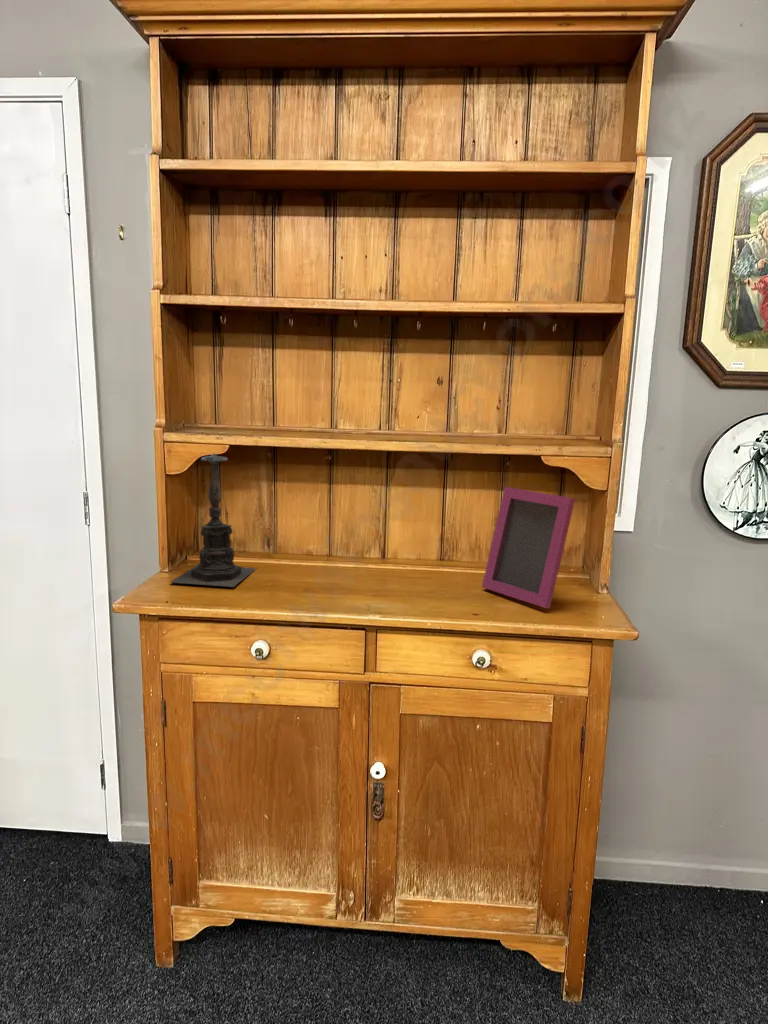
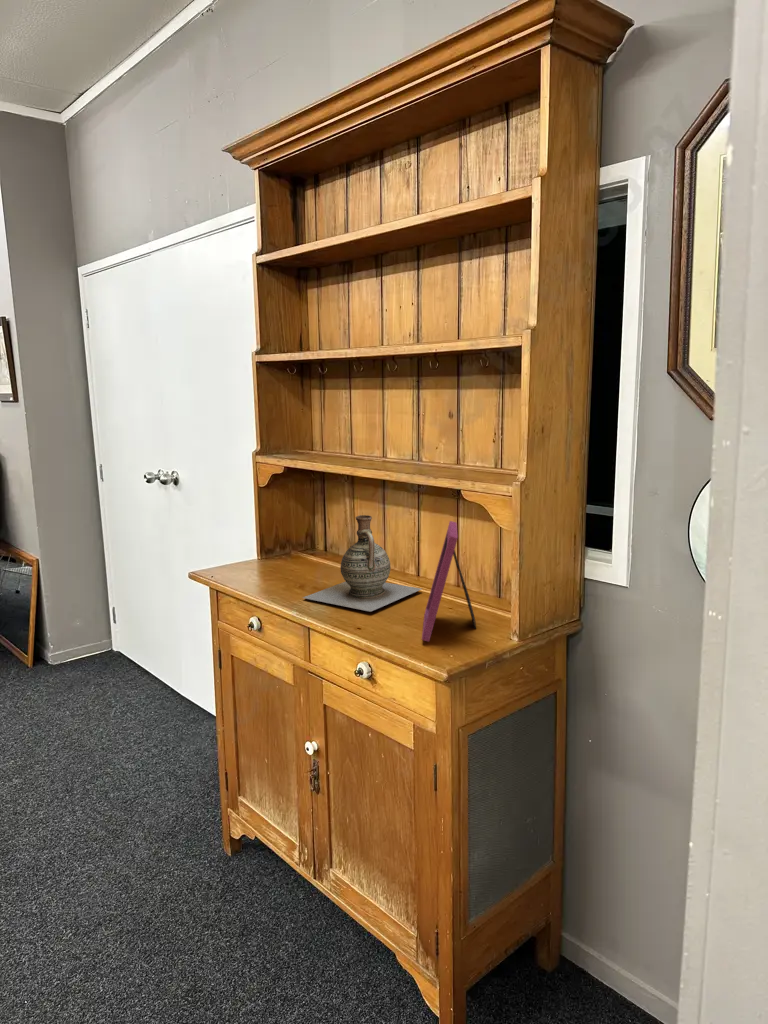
candle holder: present [171,454,255,587] -> none [246,462,319,579]
ceramic jug: none [327,491,435,598] -> present [303,515,421,612]

